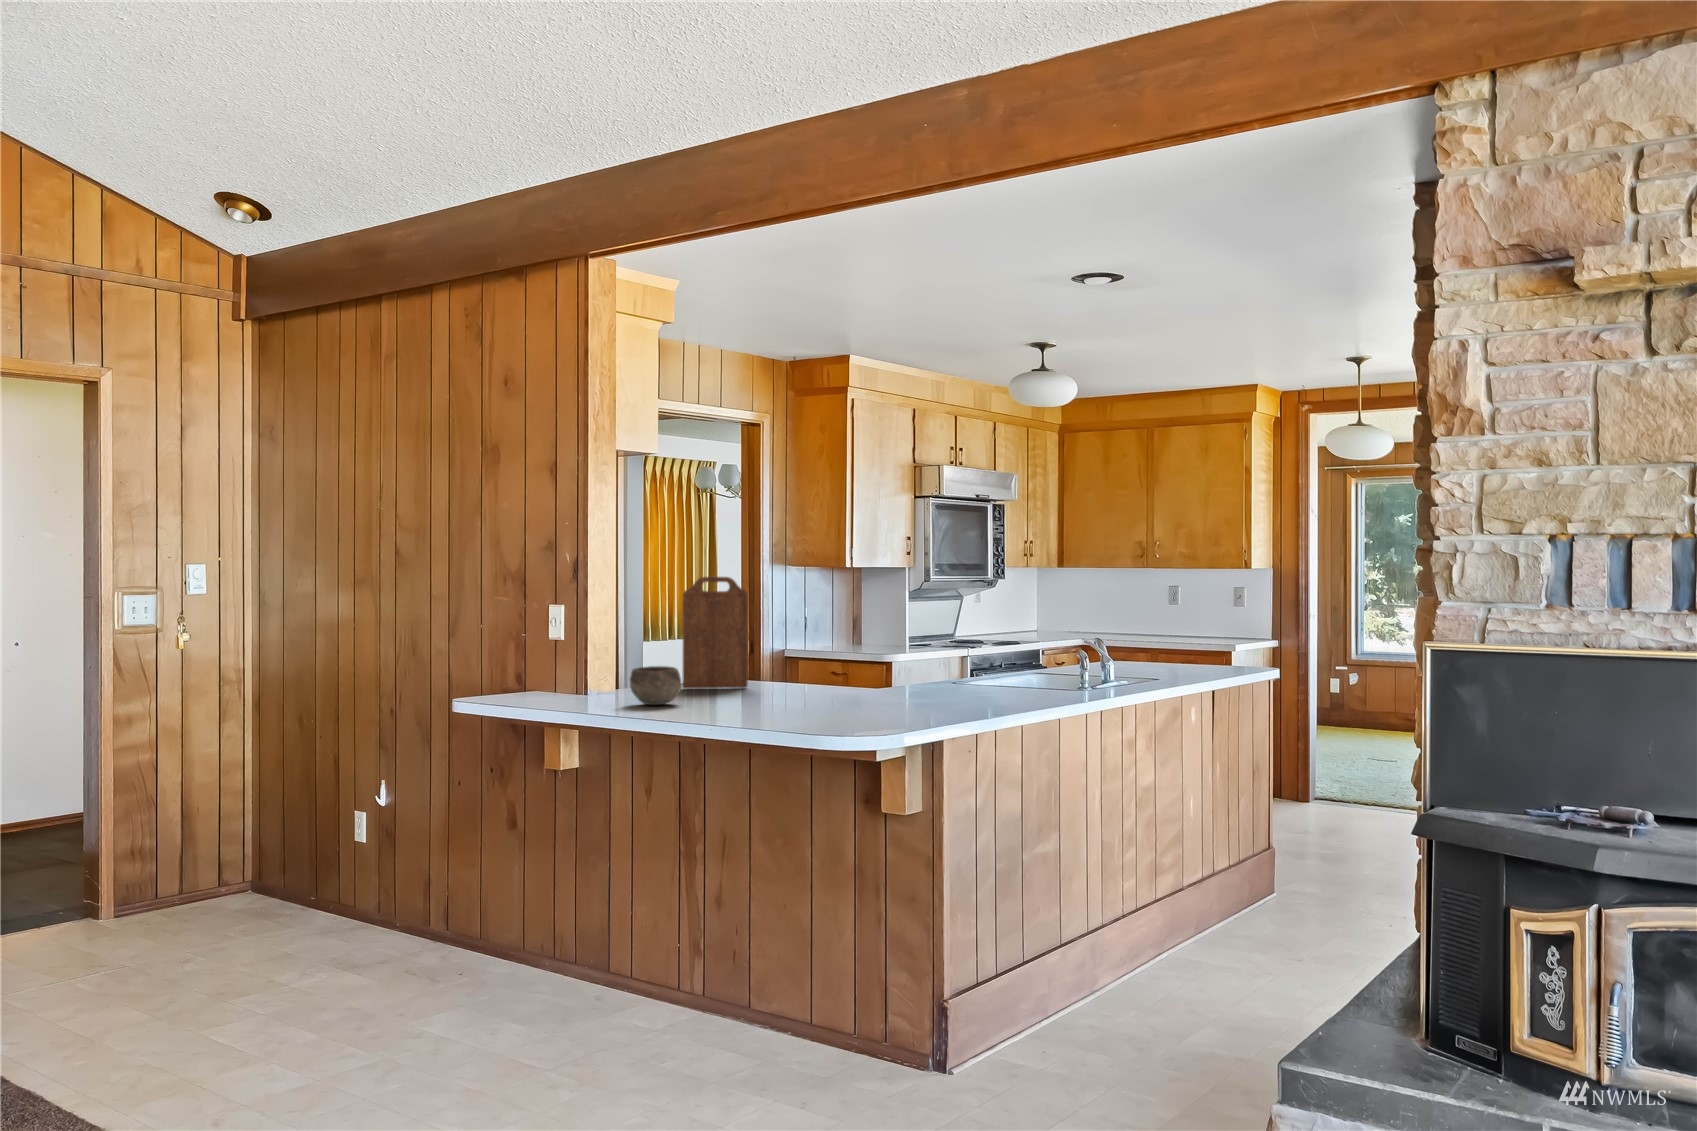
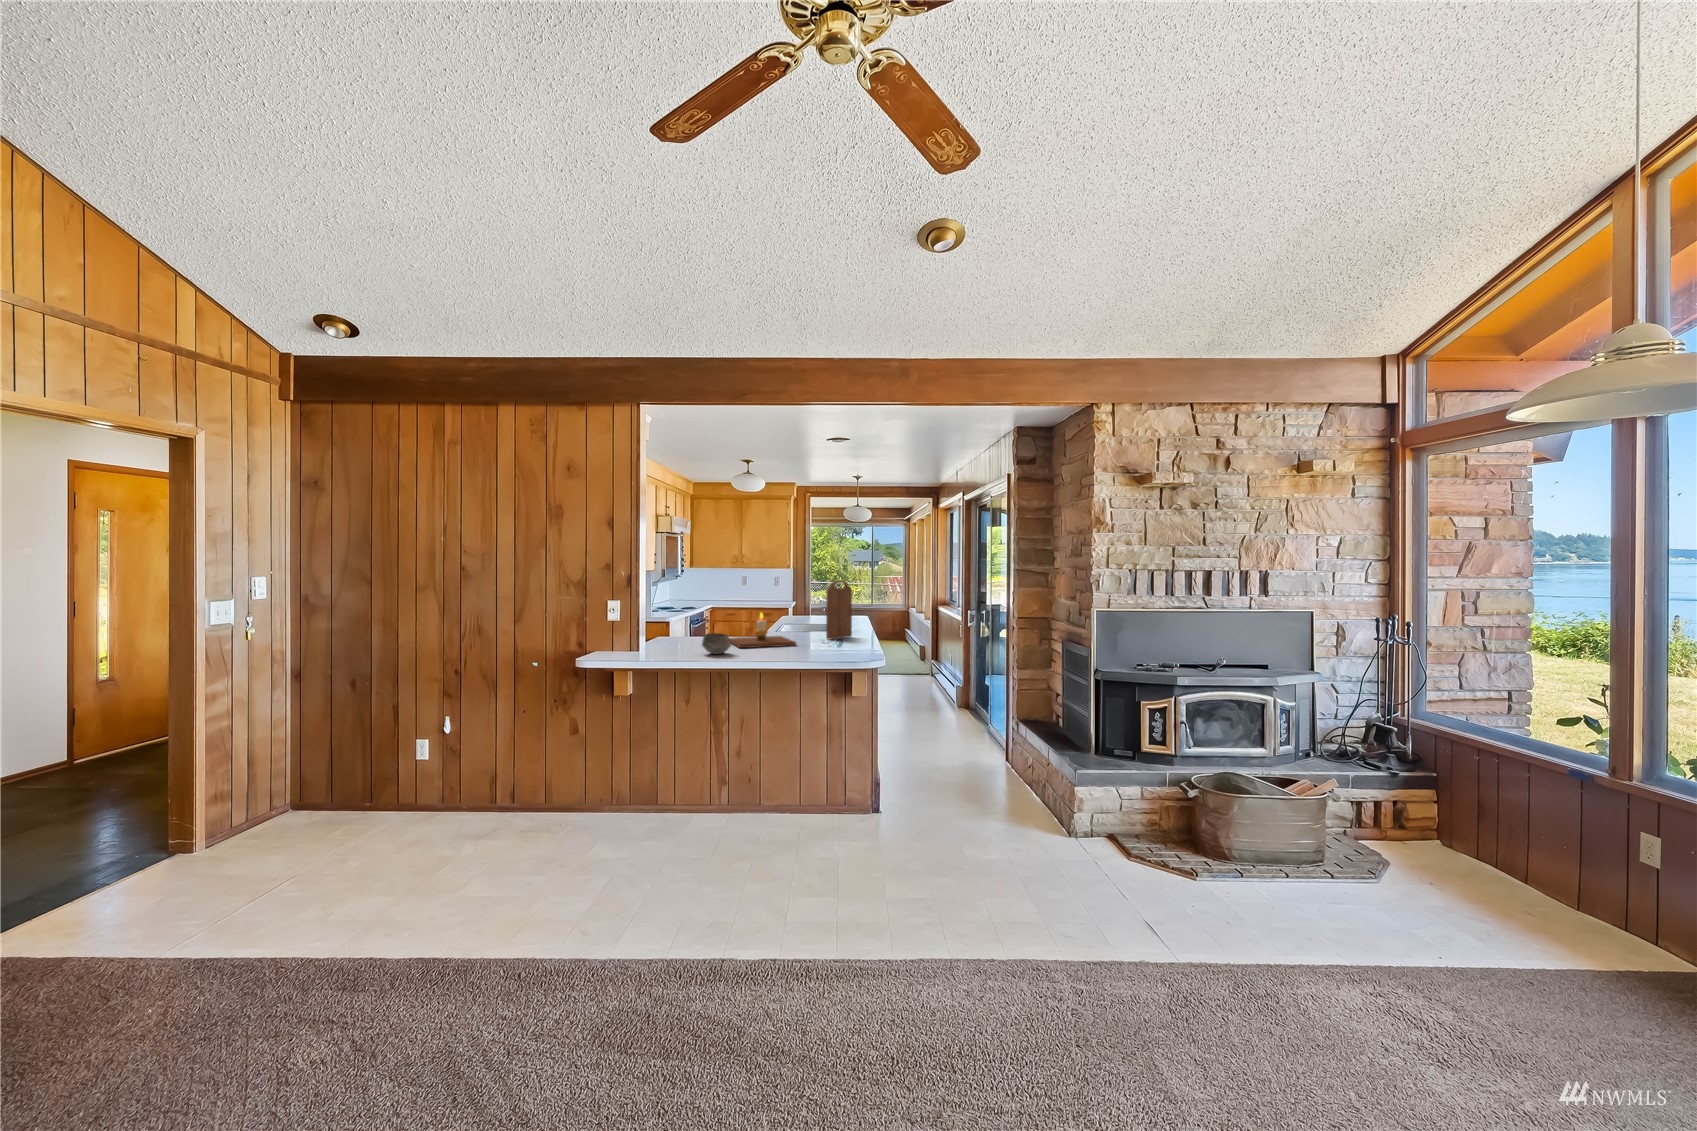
cutting board: present [682,577,748,689] -> present [826,580,852,639]
candle: none [731,635,867,703] -> present [729,613,796,648]

